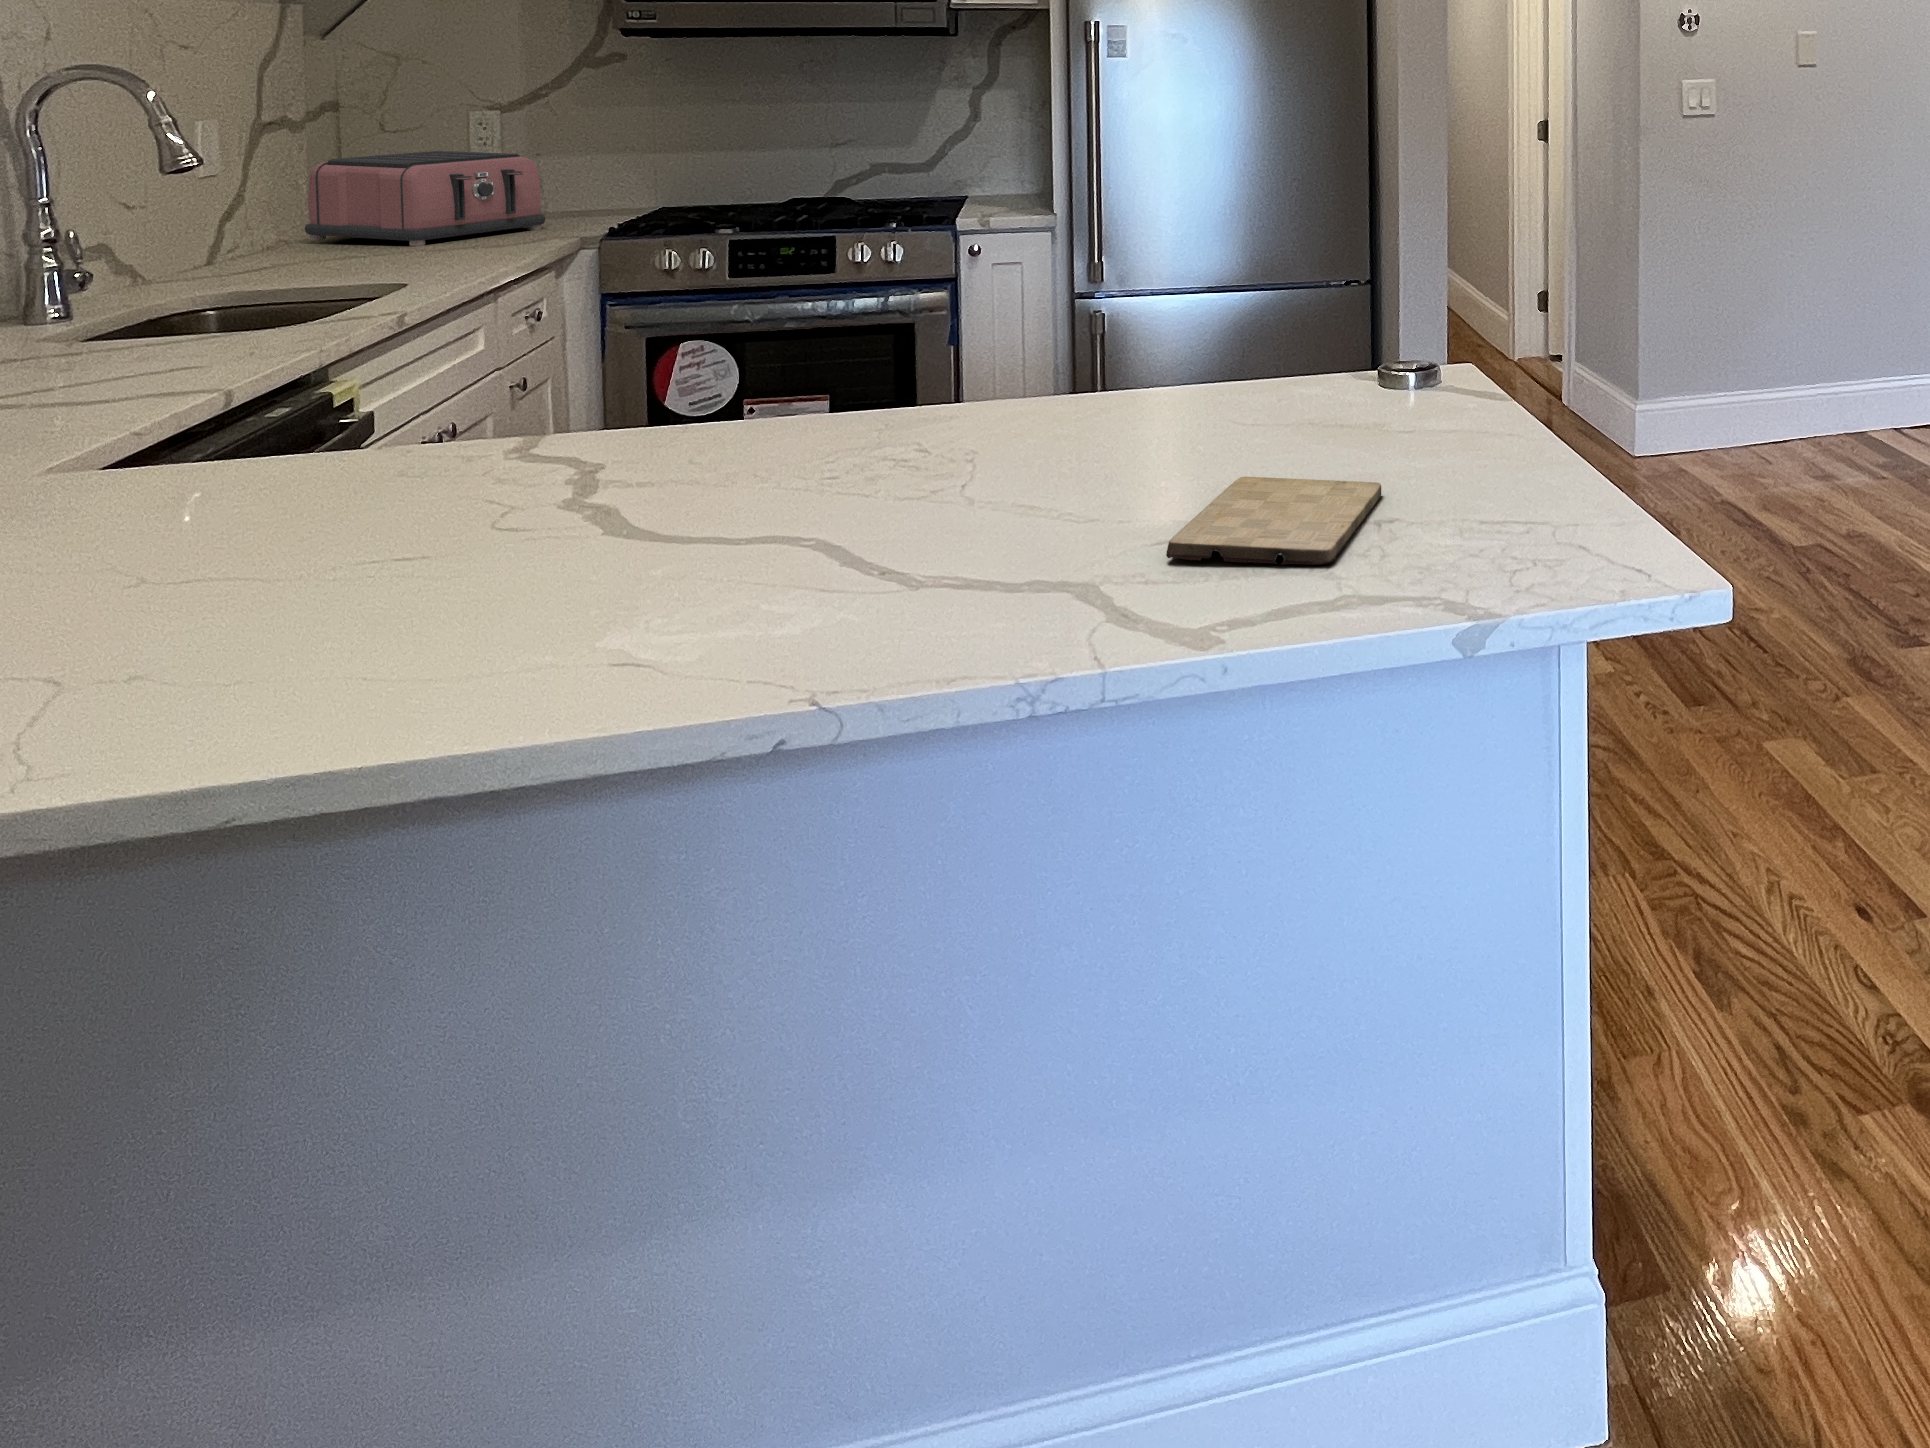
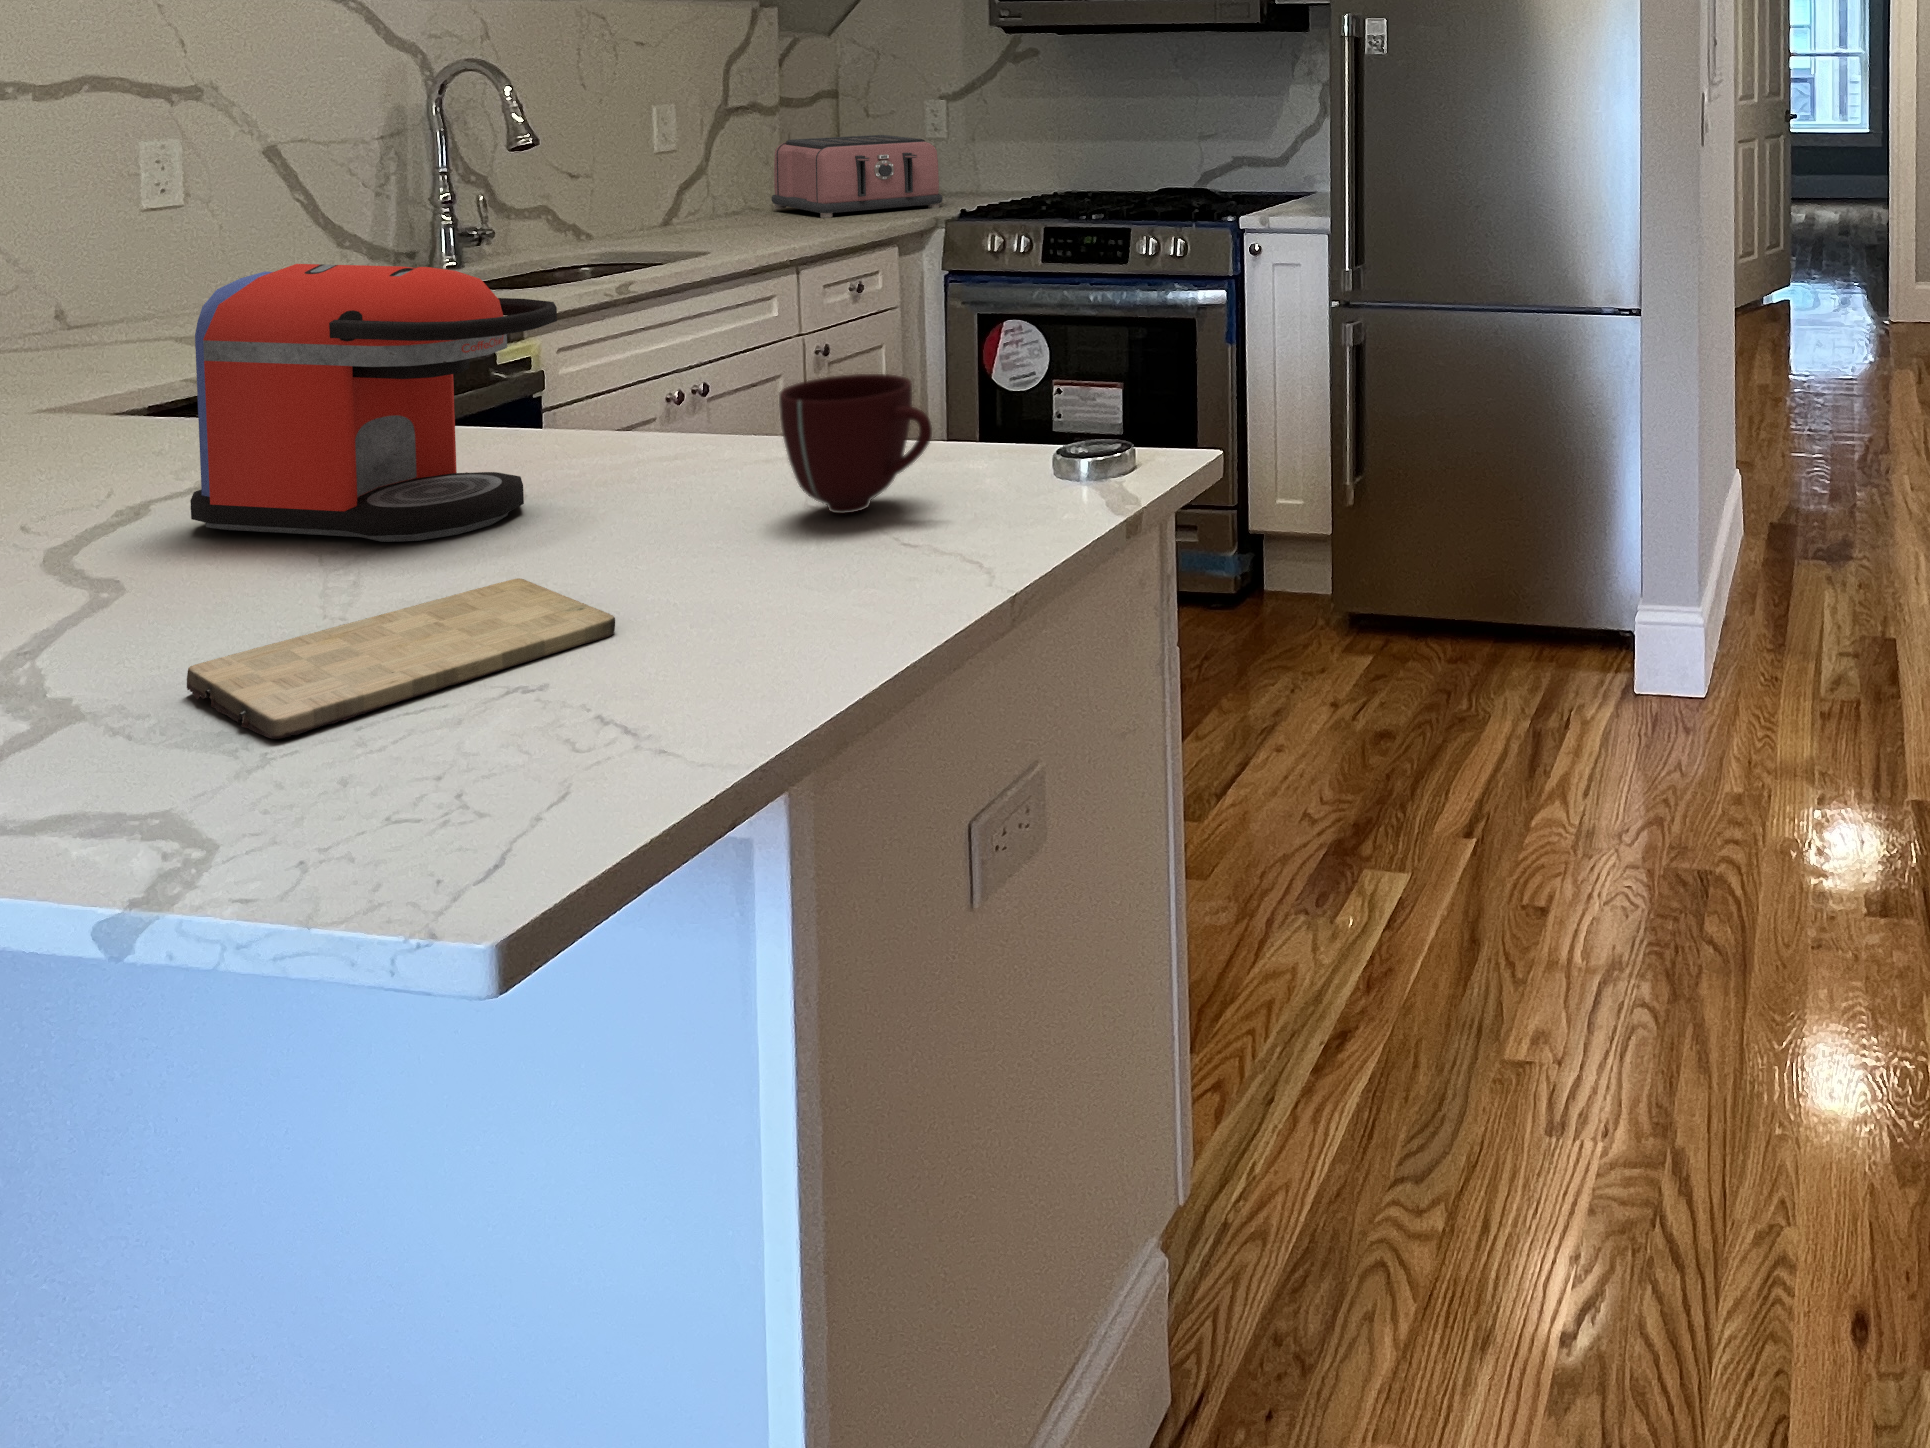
coffee maker: none [754,254,1102,500] -> present [190,264,557,542]
mug: none [1284,319,1412,425] -> present [779,374,932,514]

